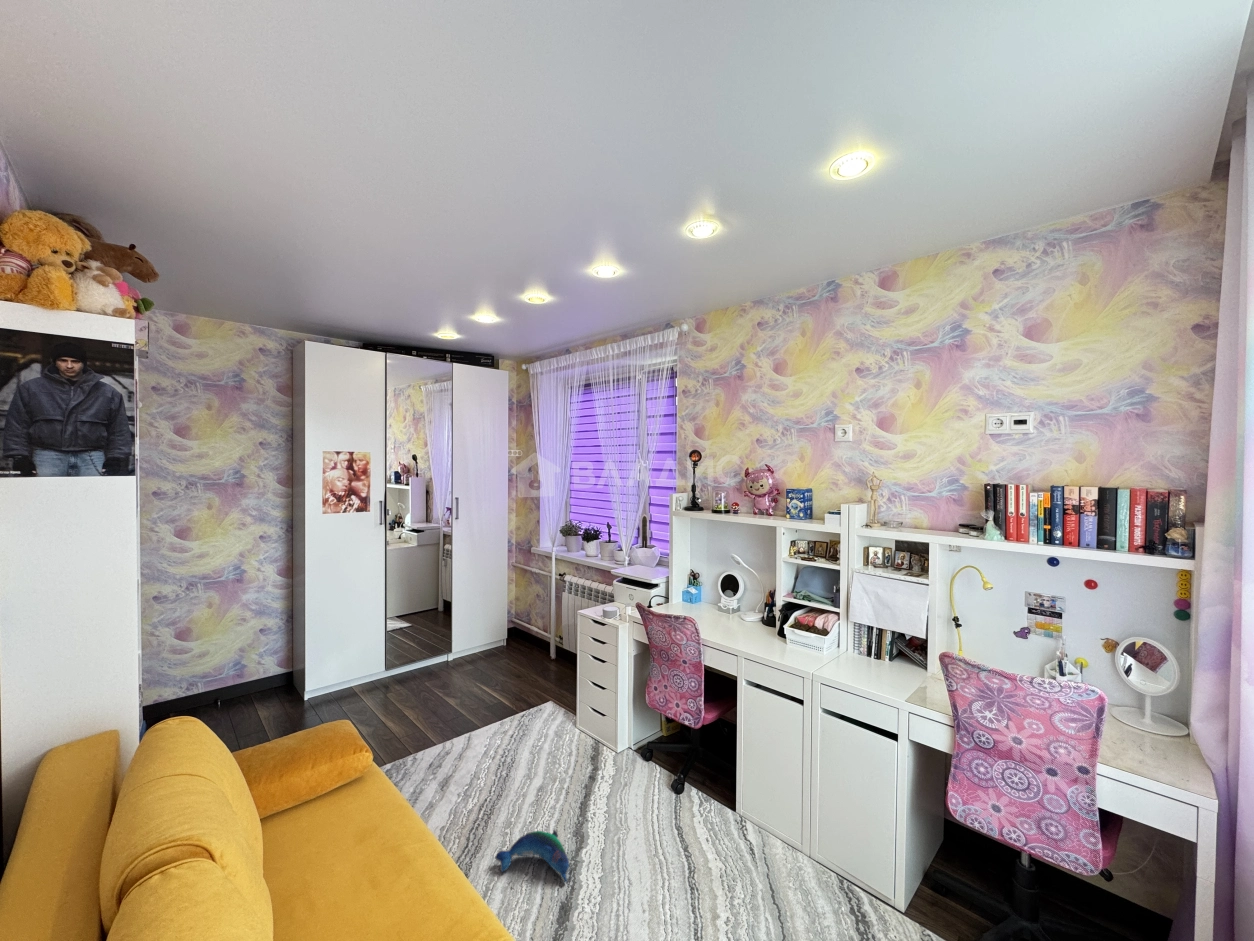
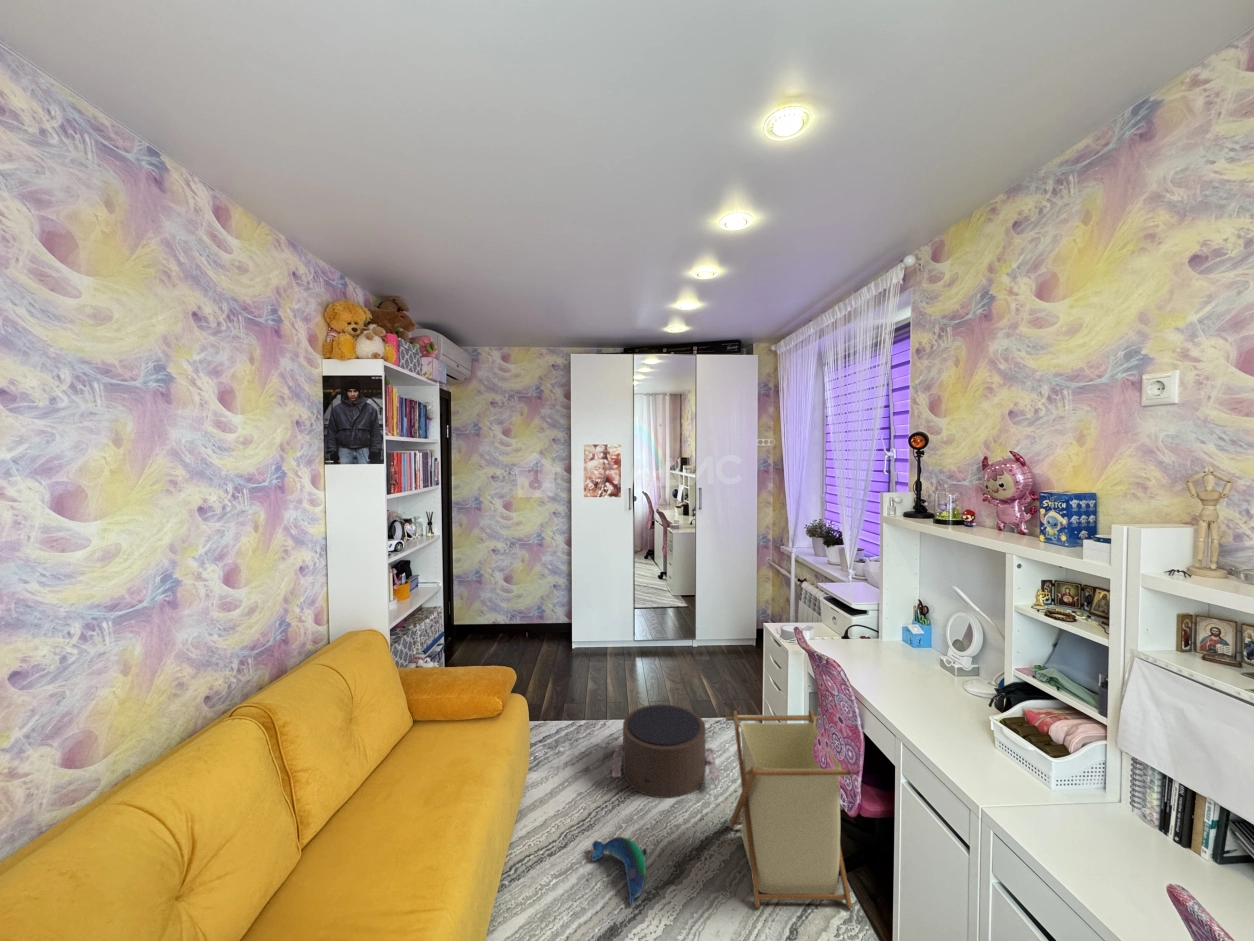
laundry basket: none [592,666,706,829] -> present [726,711,856,908]
pouf: none [452,706,567,798] -> present [612,704,719,798]

